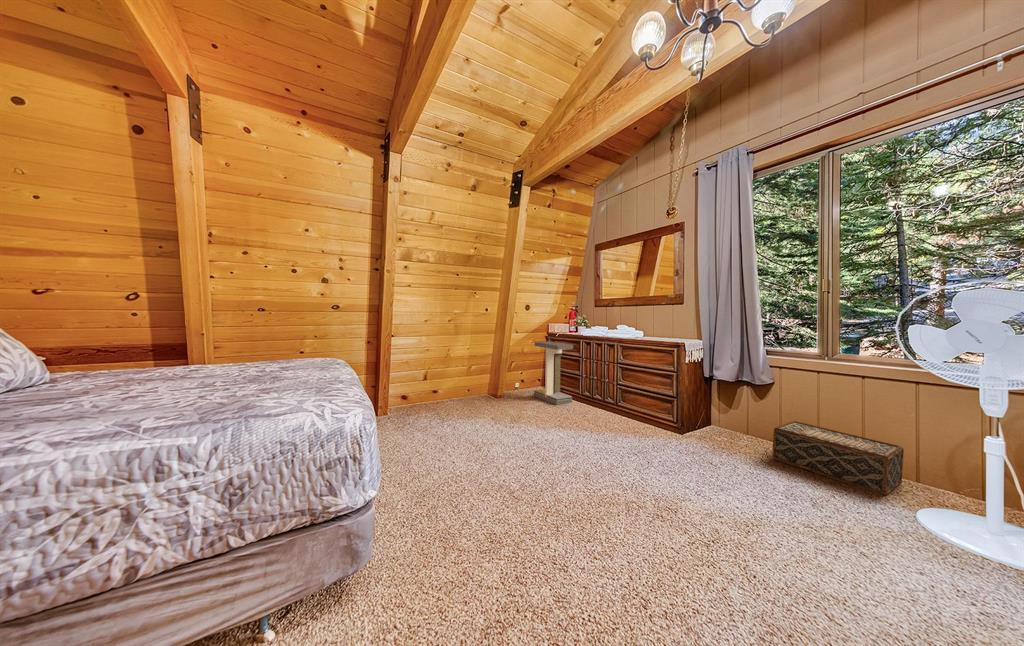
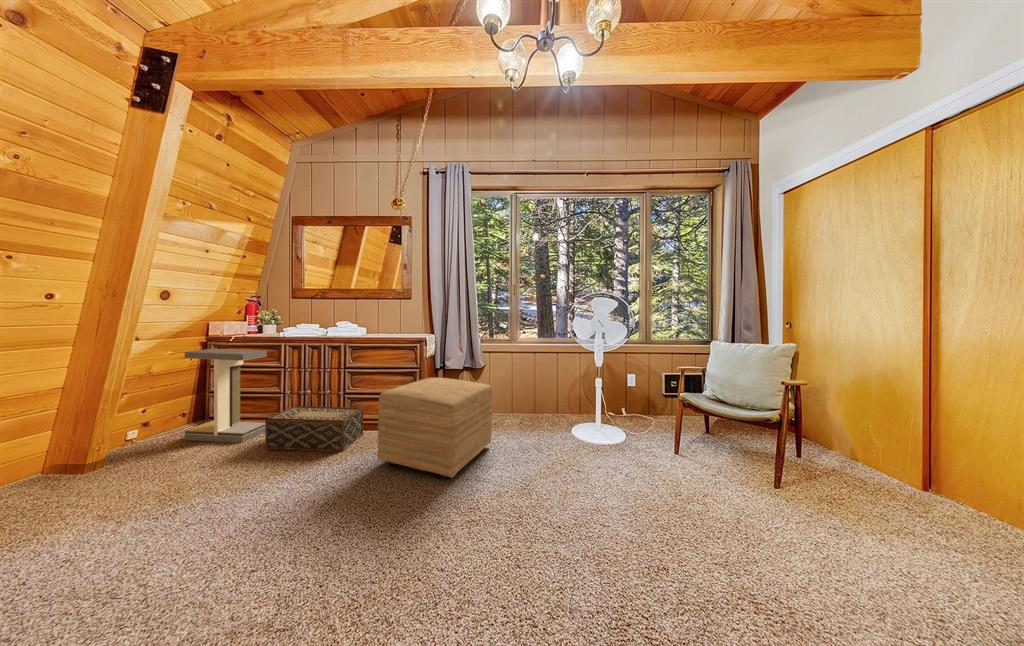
ottoman: none [620,381,742,473] -> present [378,378,492,478]
woven basket: present [773,421,904,495] -> present [265,406,363,451]

